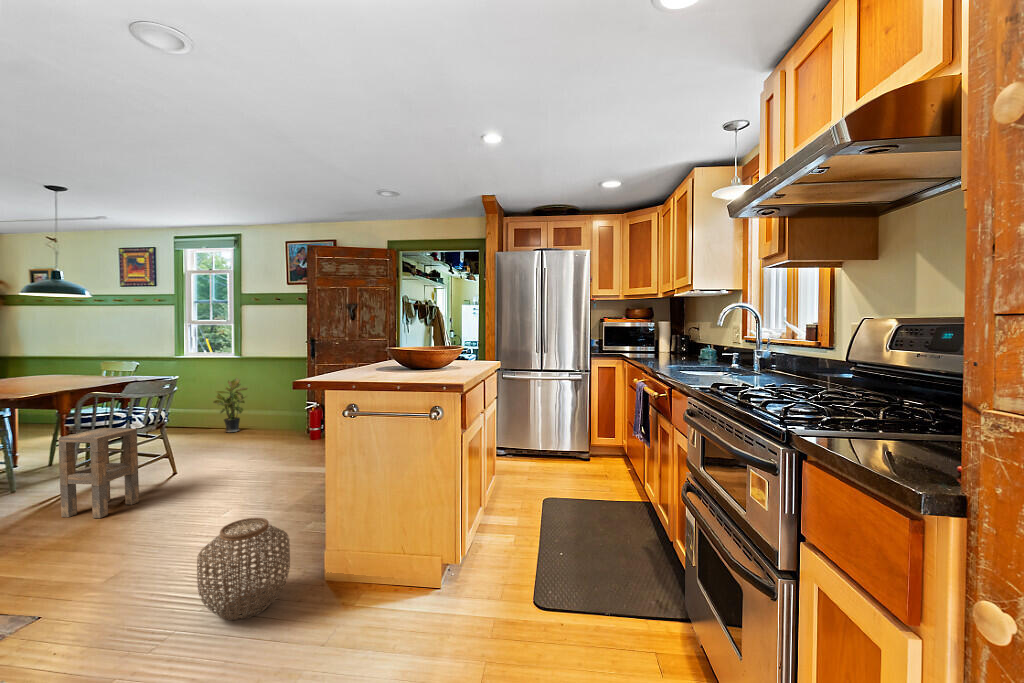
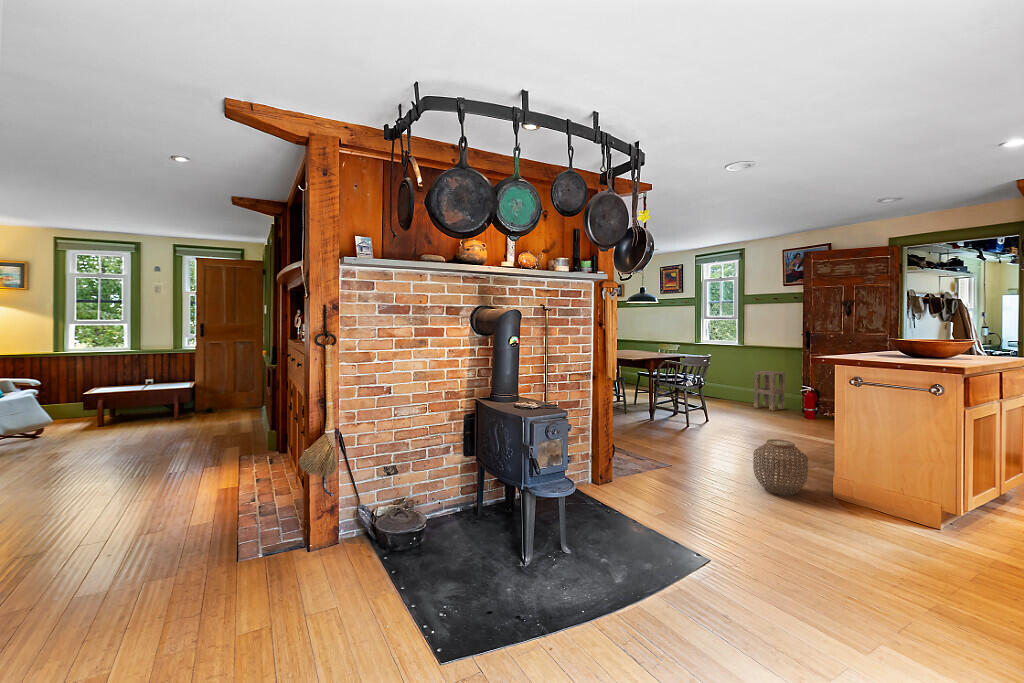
potted plant: present [213,378,247,433] -> none [722,362,748,404]
side table: present [58,428,139,518] -> present [754,371,785,411]

